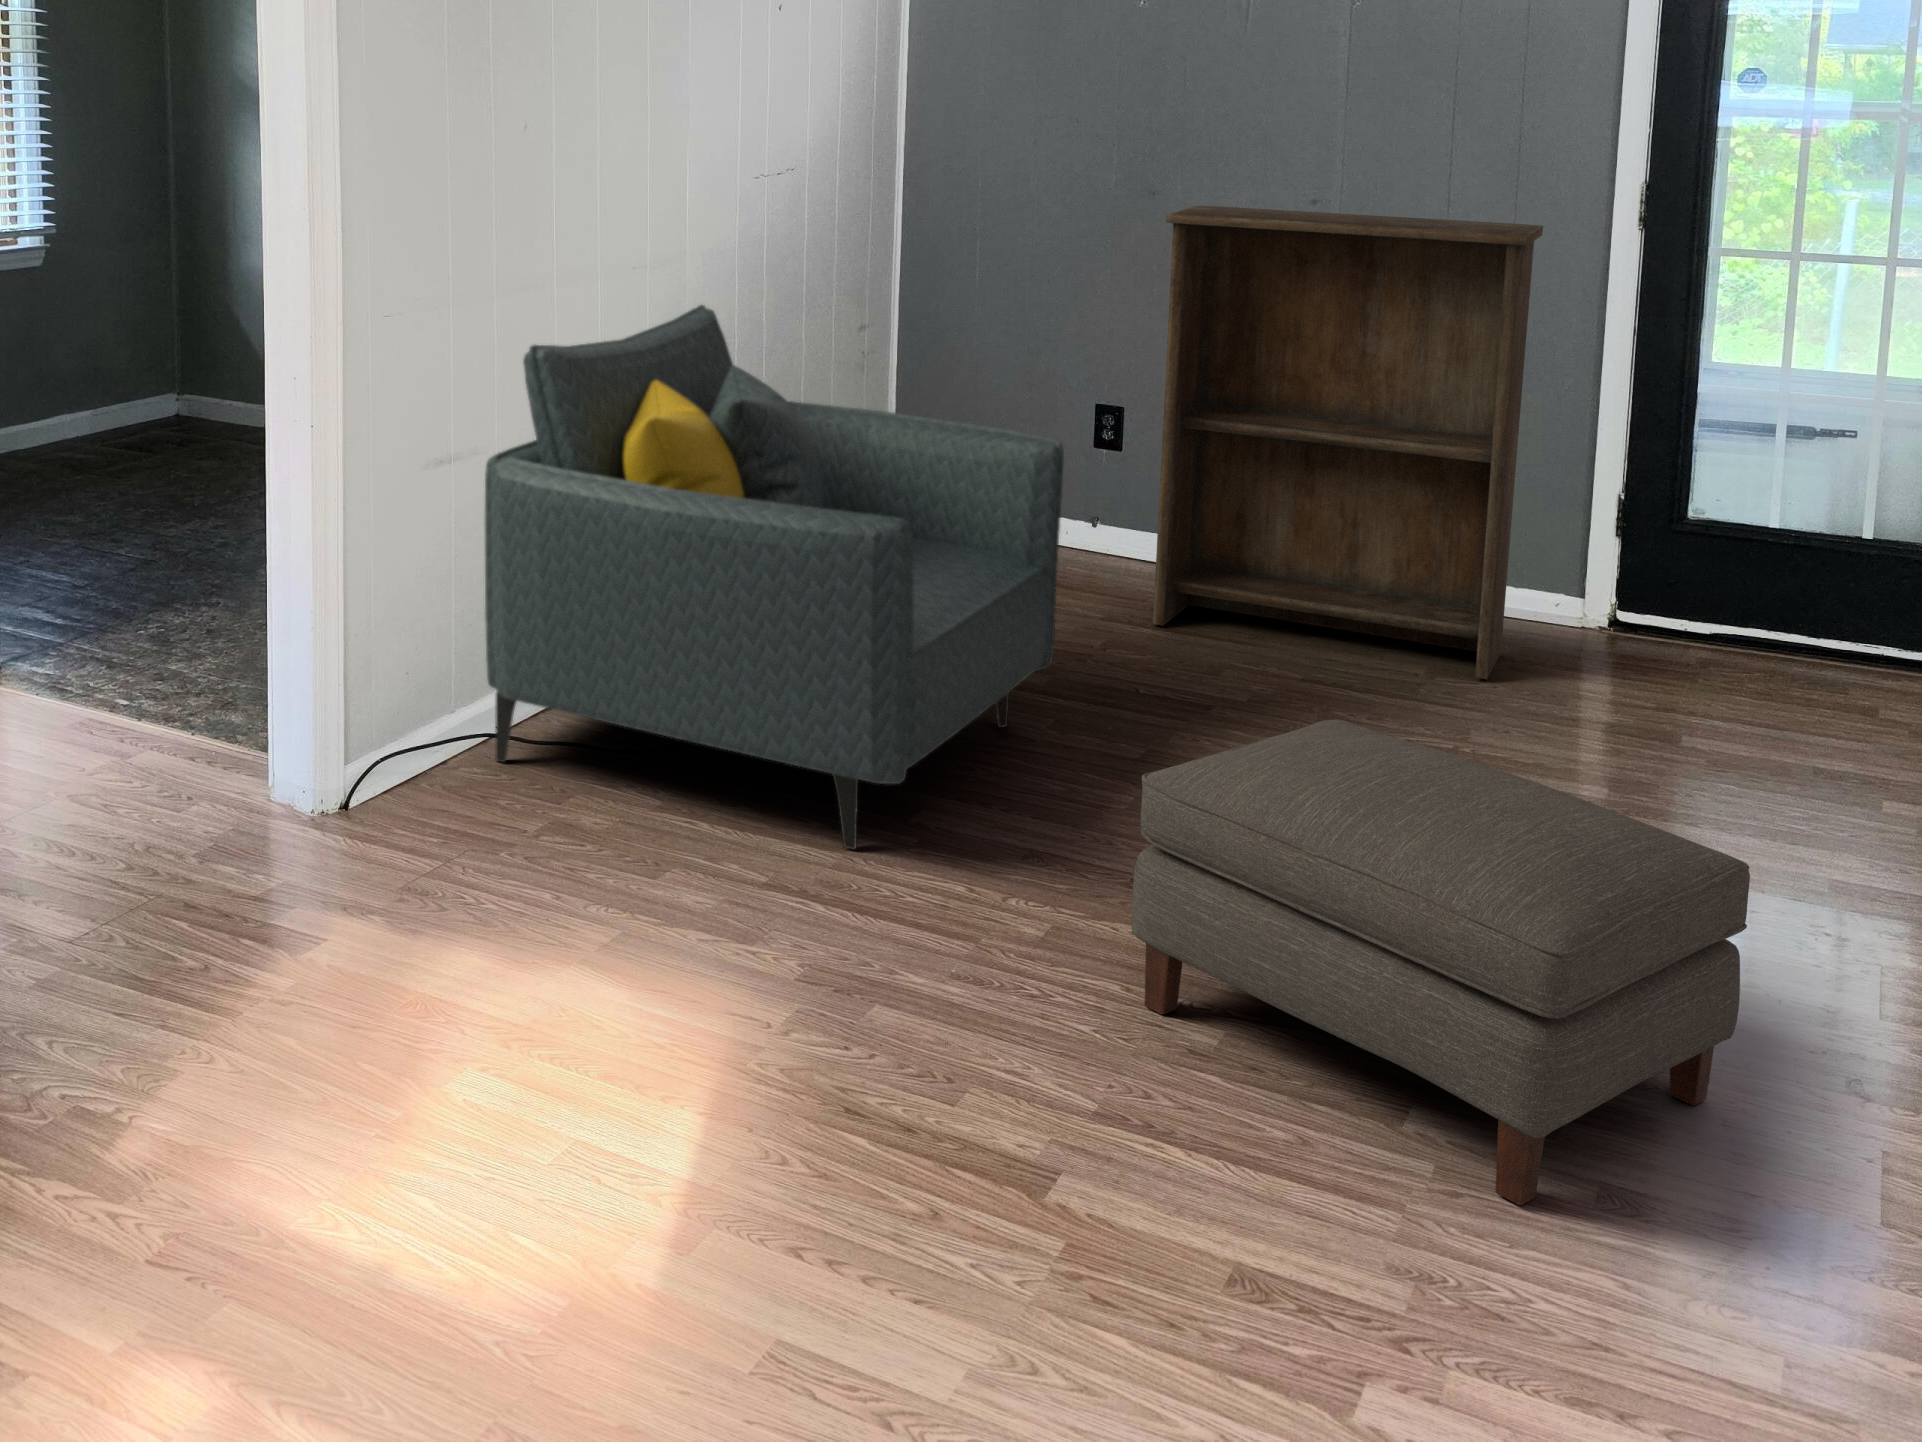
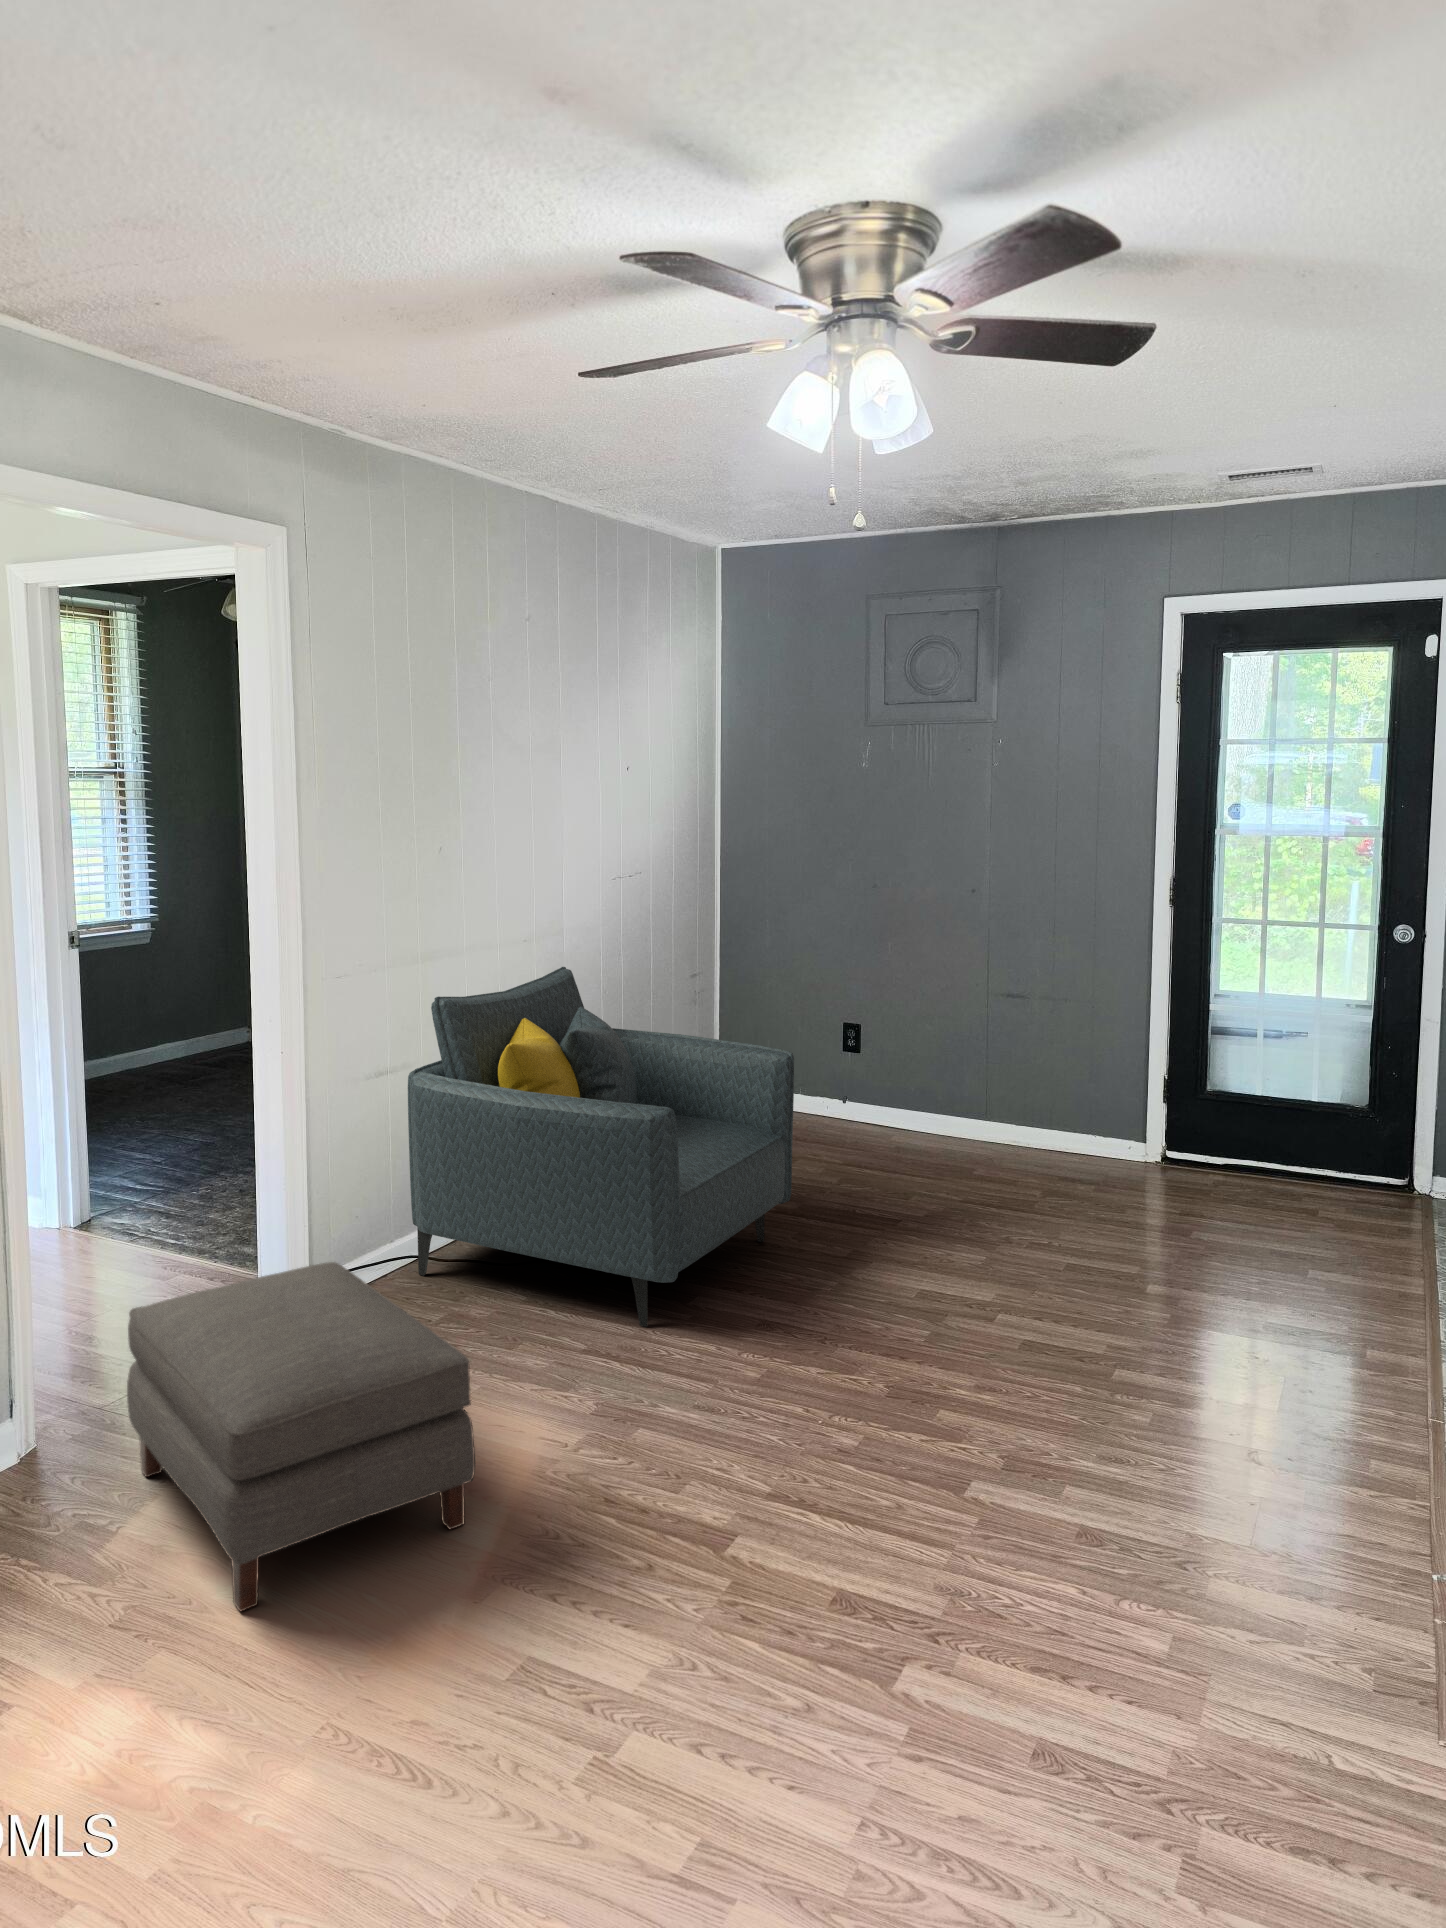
bookshelf: present [1153,206,1543,679] -> none [873,895,1109,1200]
ottoman: present [1132,719,1750,1205] -> present [127,1262,475,1611]

